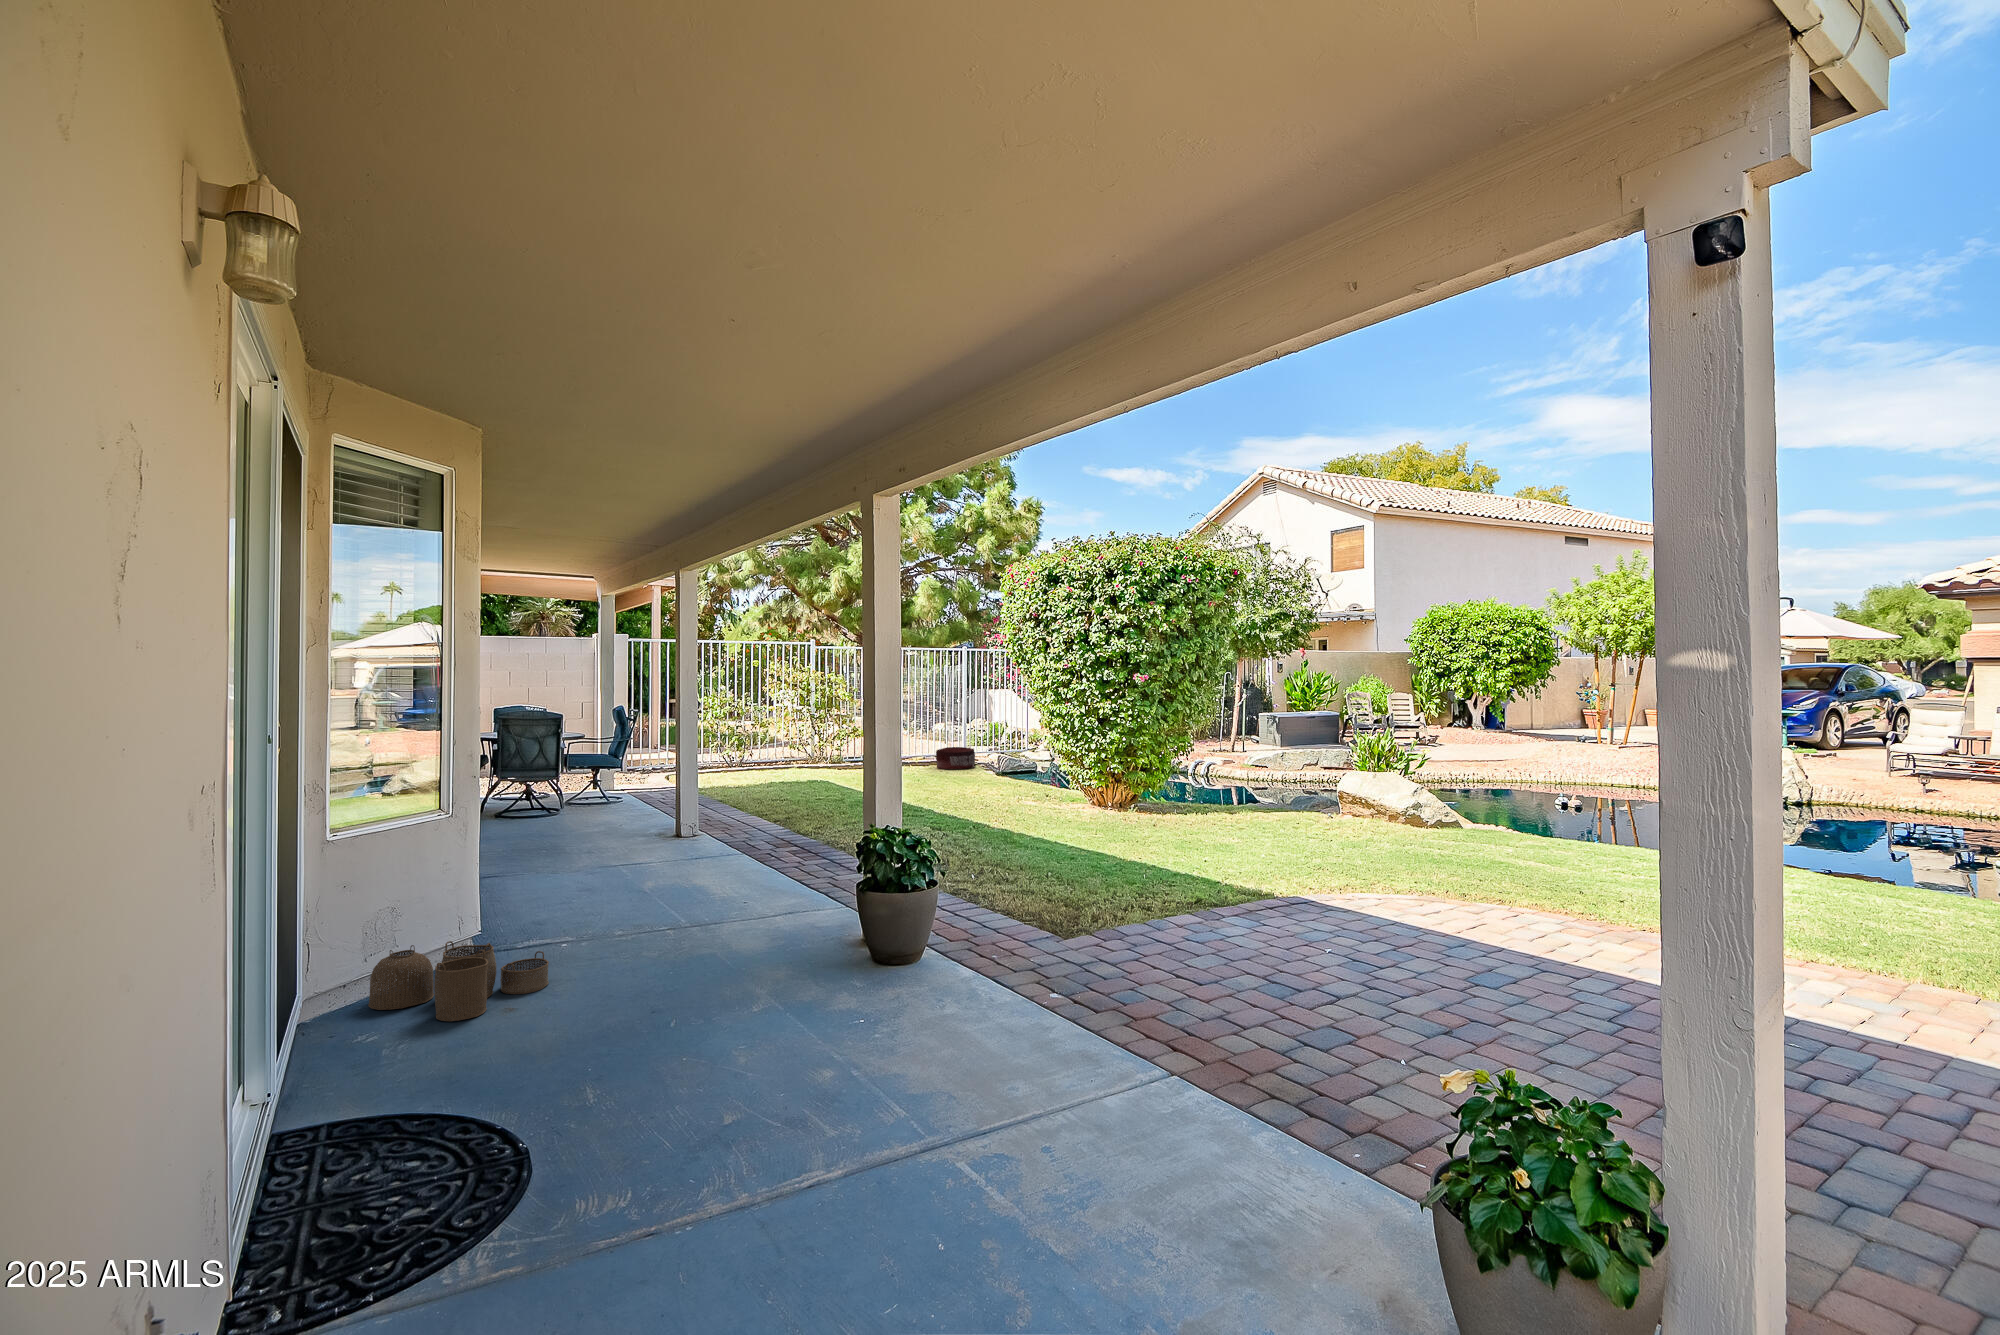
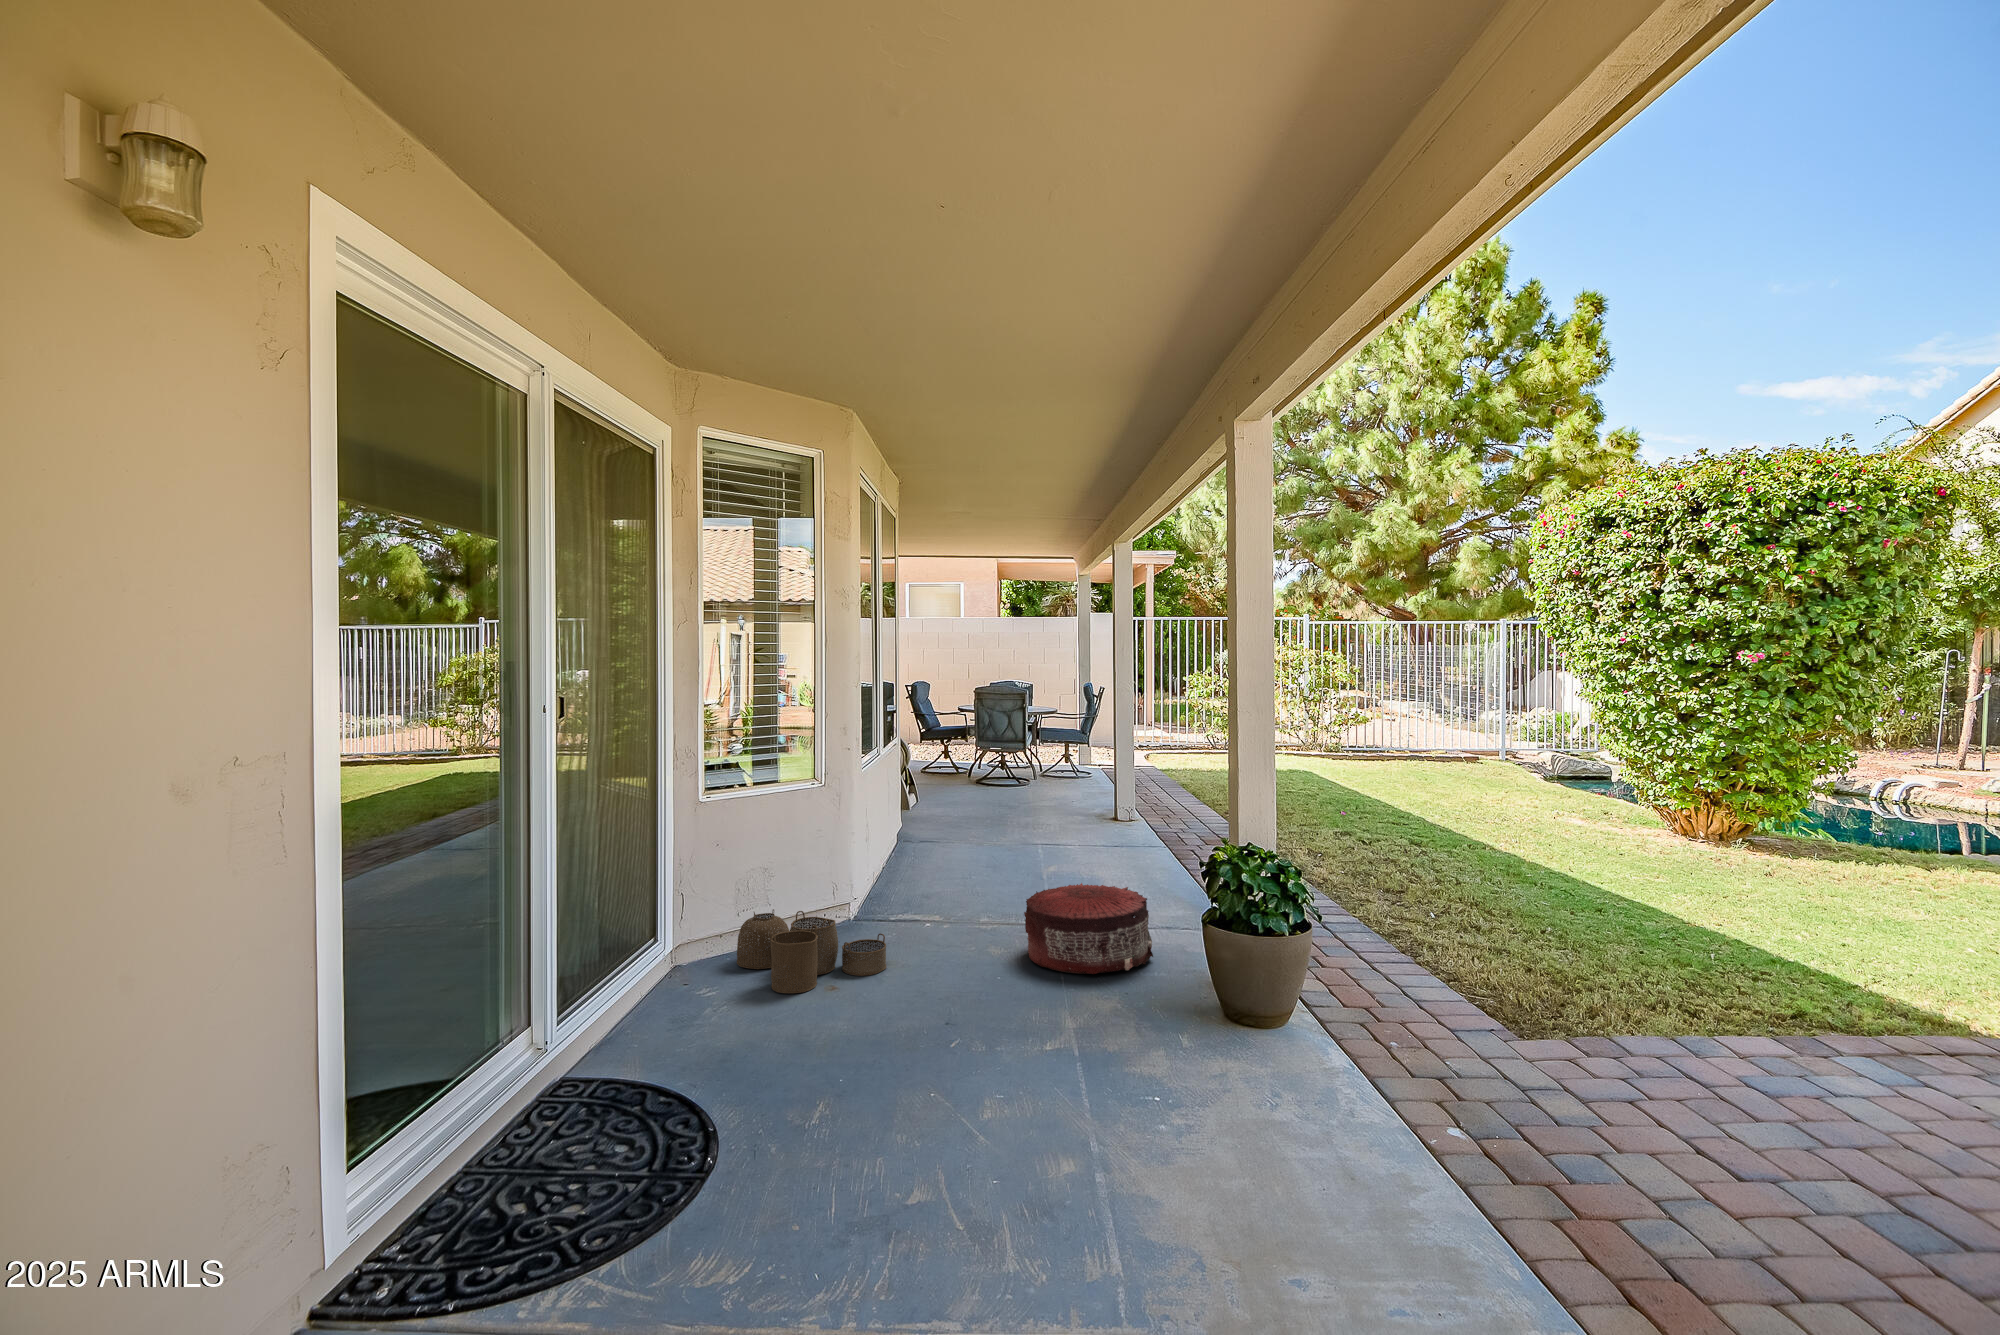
pouf: present [936,747,976,769] -> present [1024,883,1153,974]

